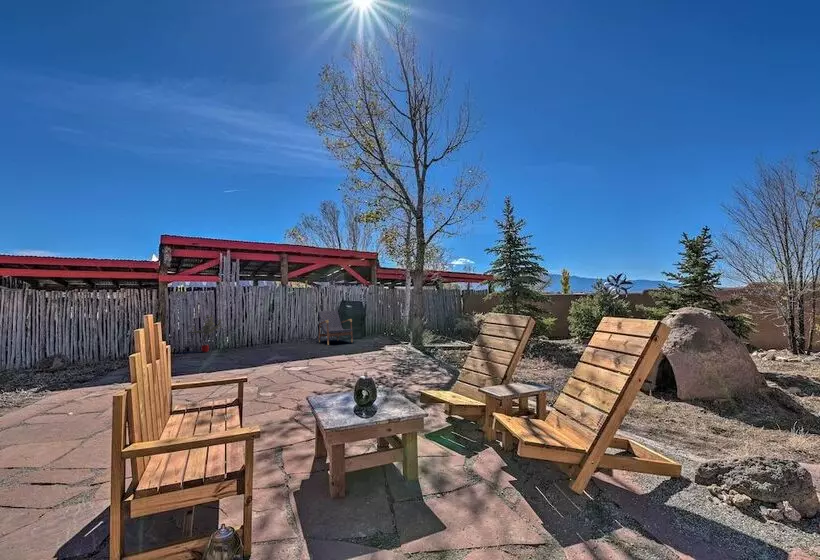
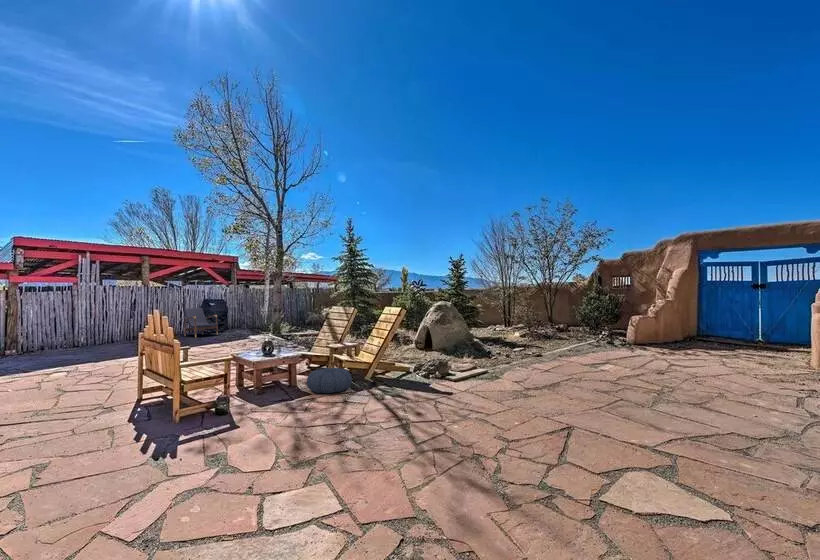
potted tree: present [189,315,222,352] -> none [51,314,89,349]
pouf: none [436,447,538,524] -> present [307,368,352,393]

